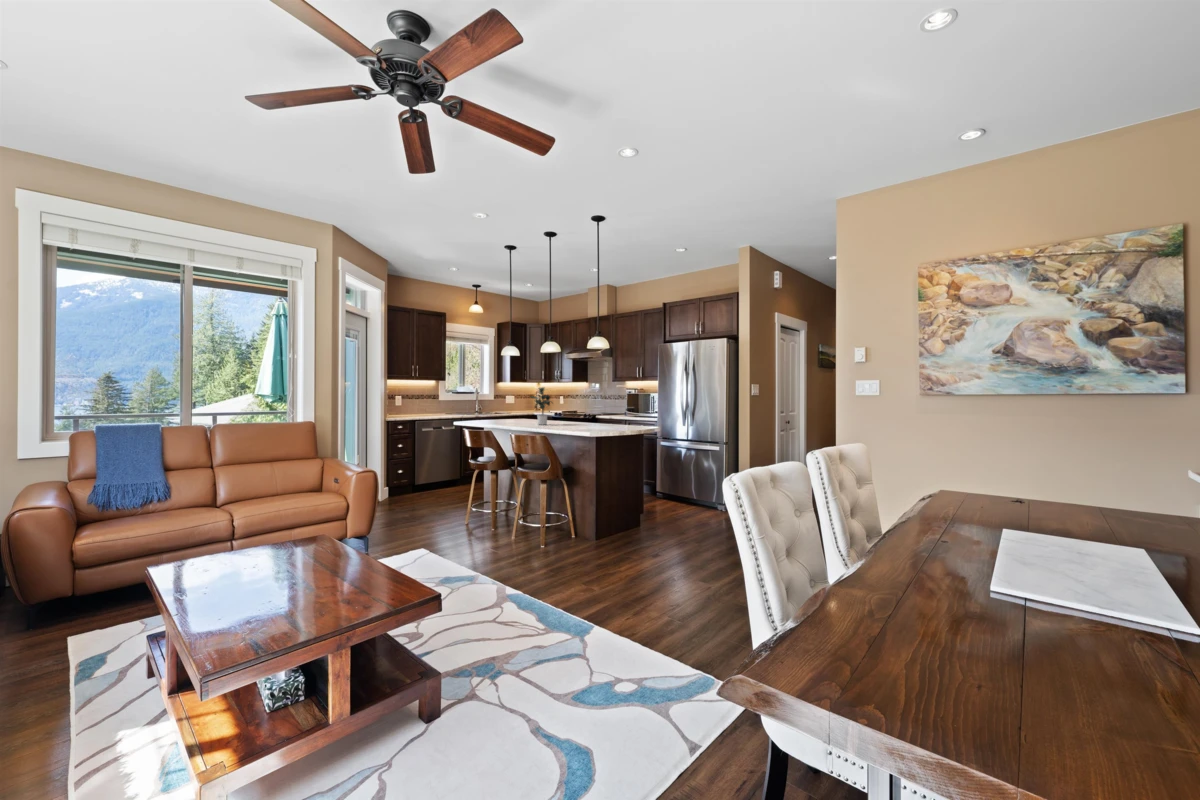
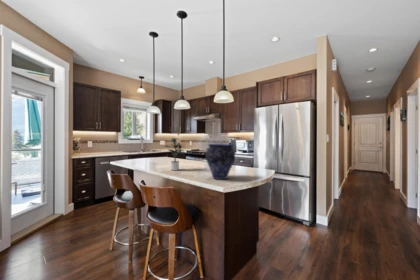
vase: none [576,392,607,428] -> present [206,144,236,179]

